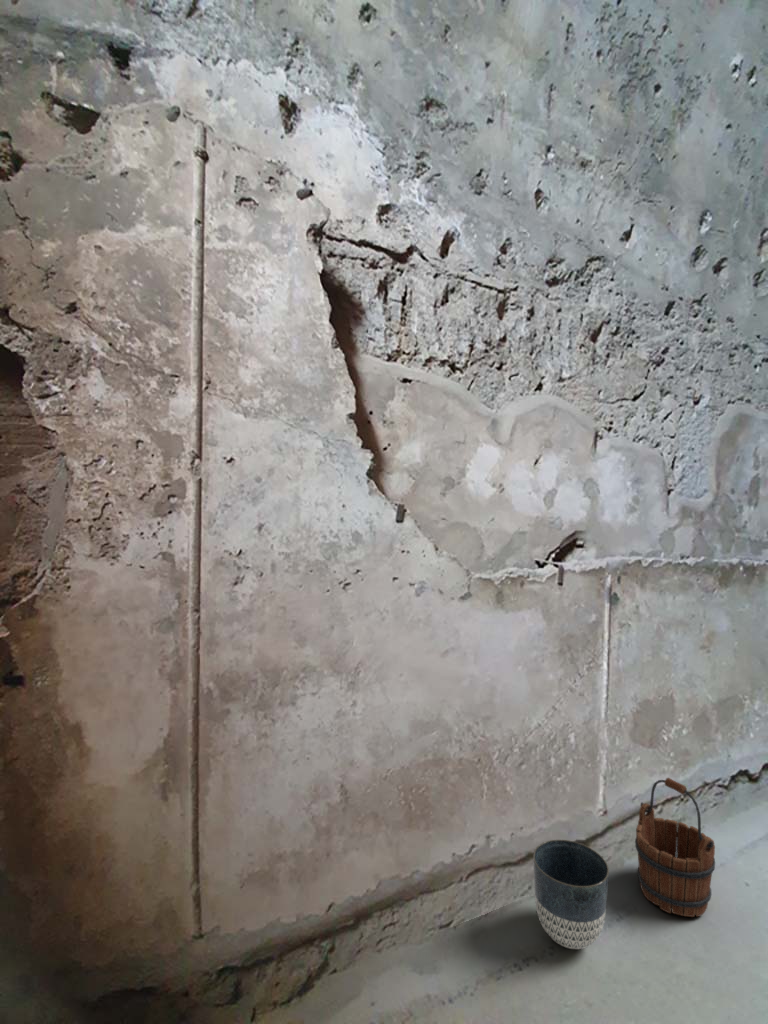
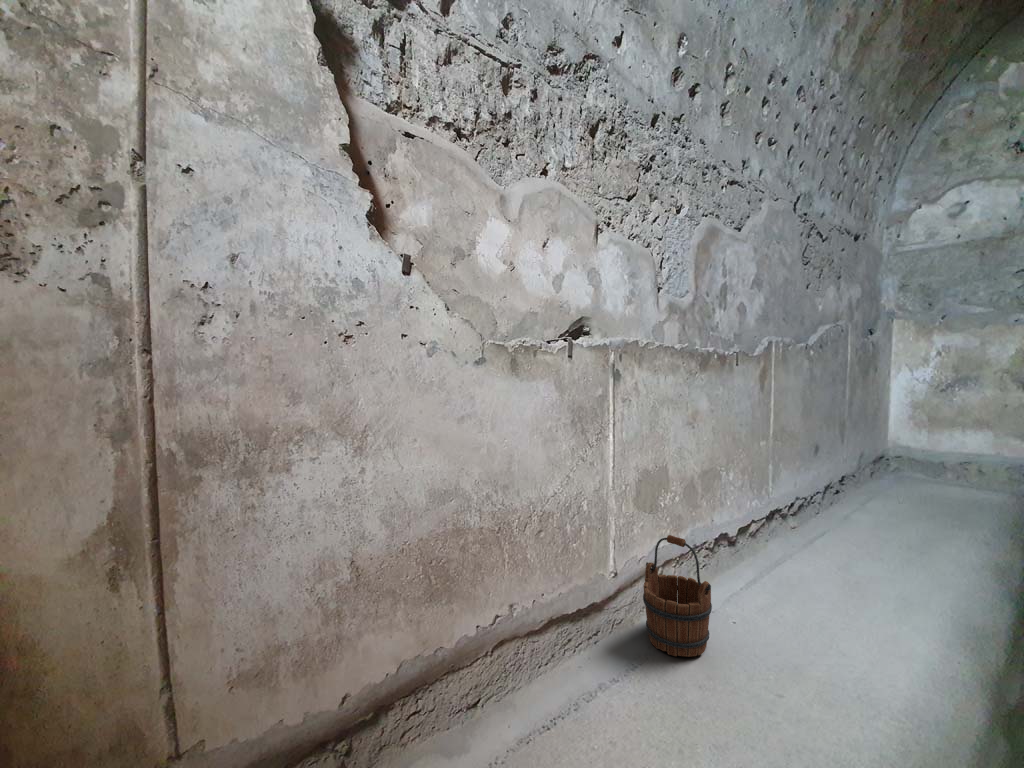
planter: present [533,840,609,949] -> none [554,601,624,701]

